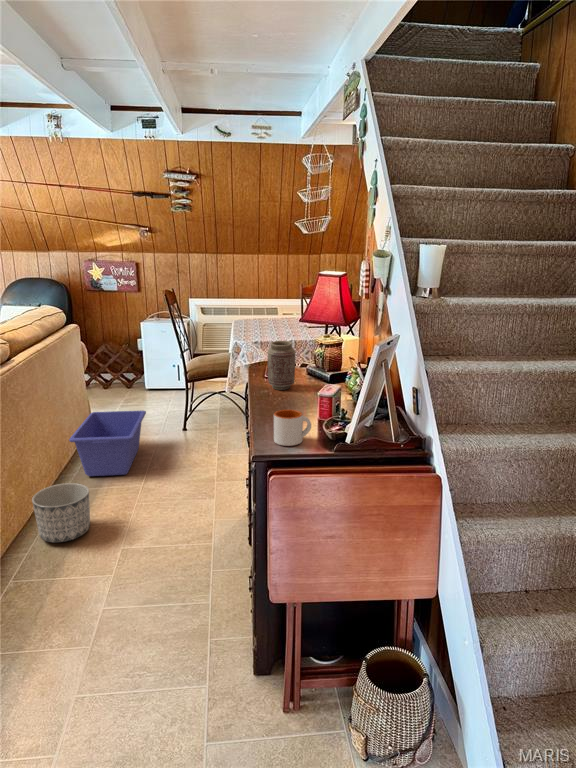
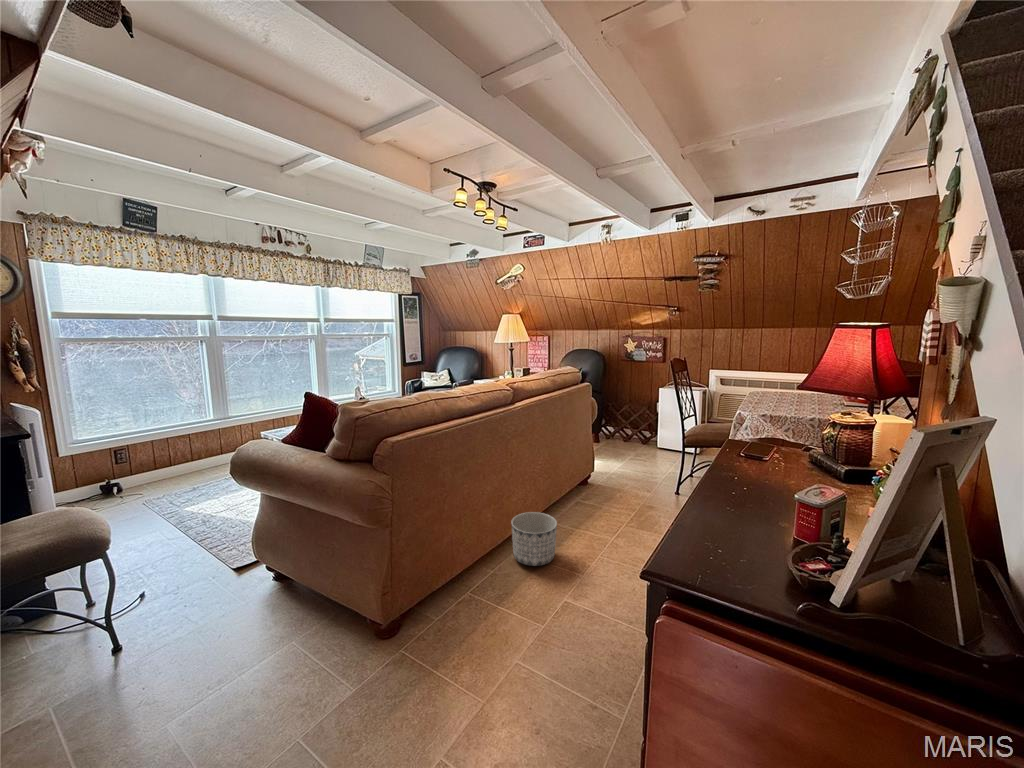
vase: present [267,341,296,390] -> none [740,411,784,475]
mug: present [274,410,311,446] -> none [701,502,766,562]
storage bin: present [69,411,146,476] -> none [563,457,638,520]

